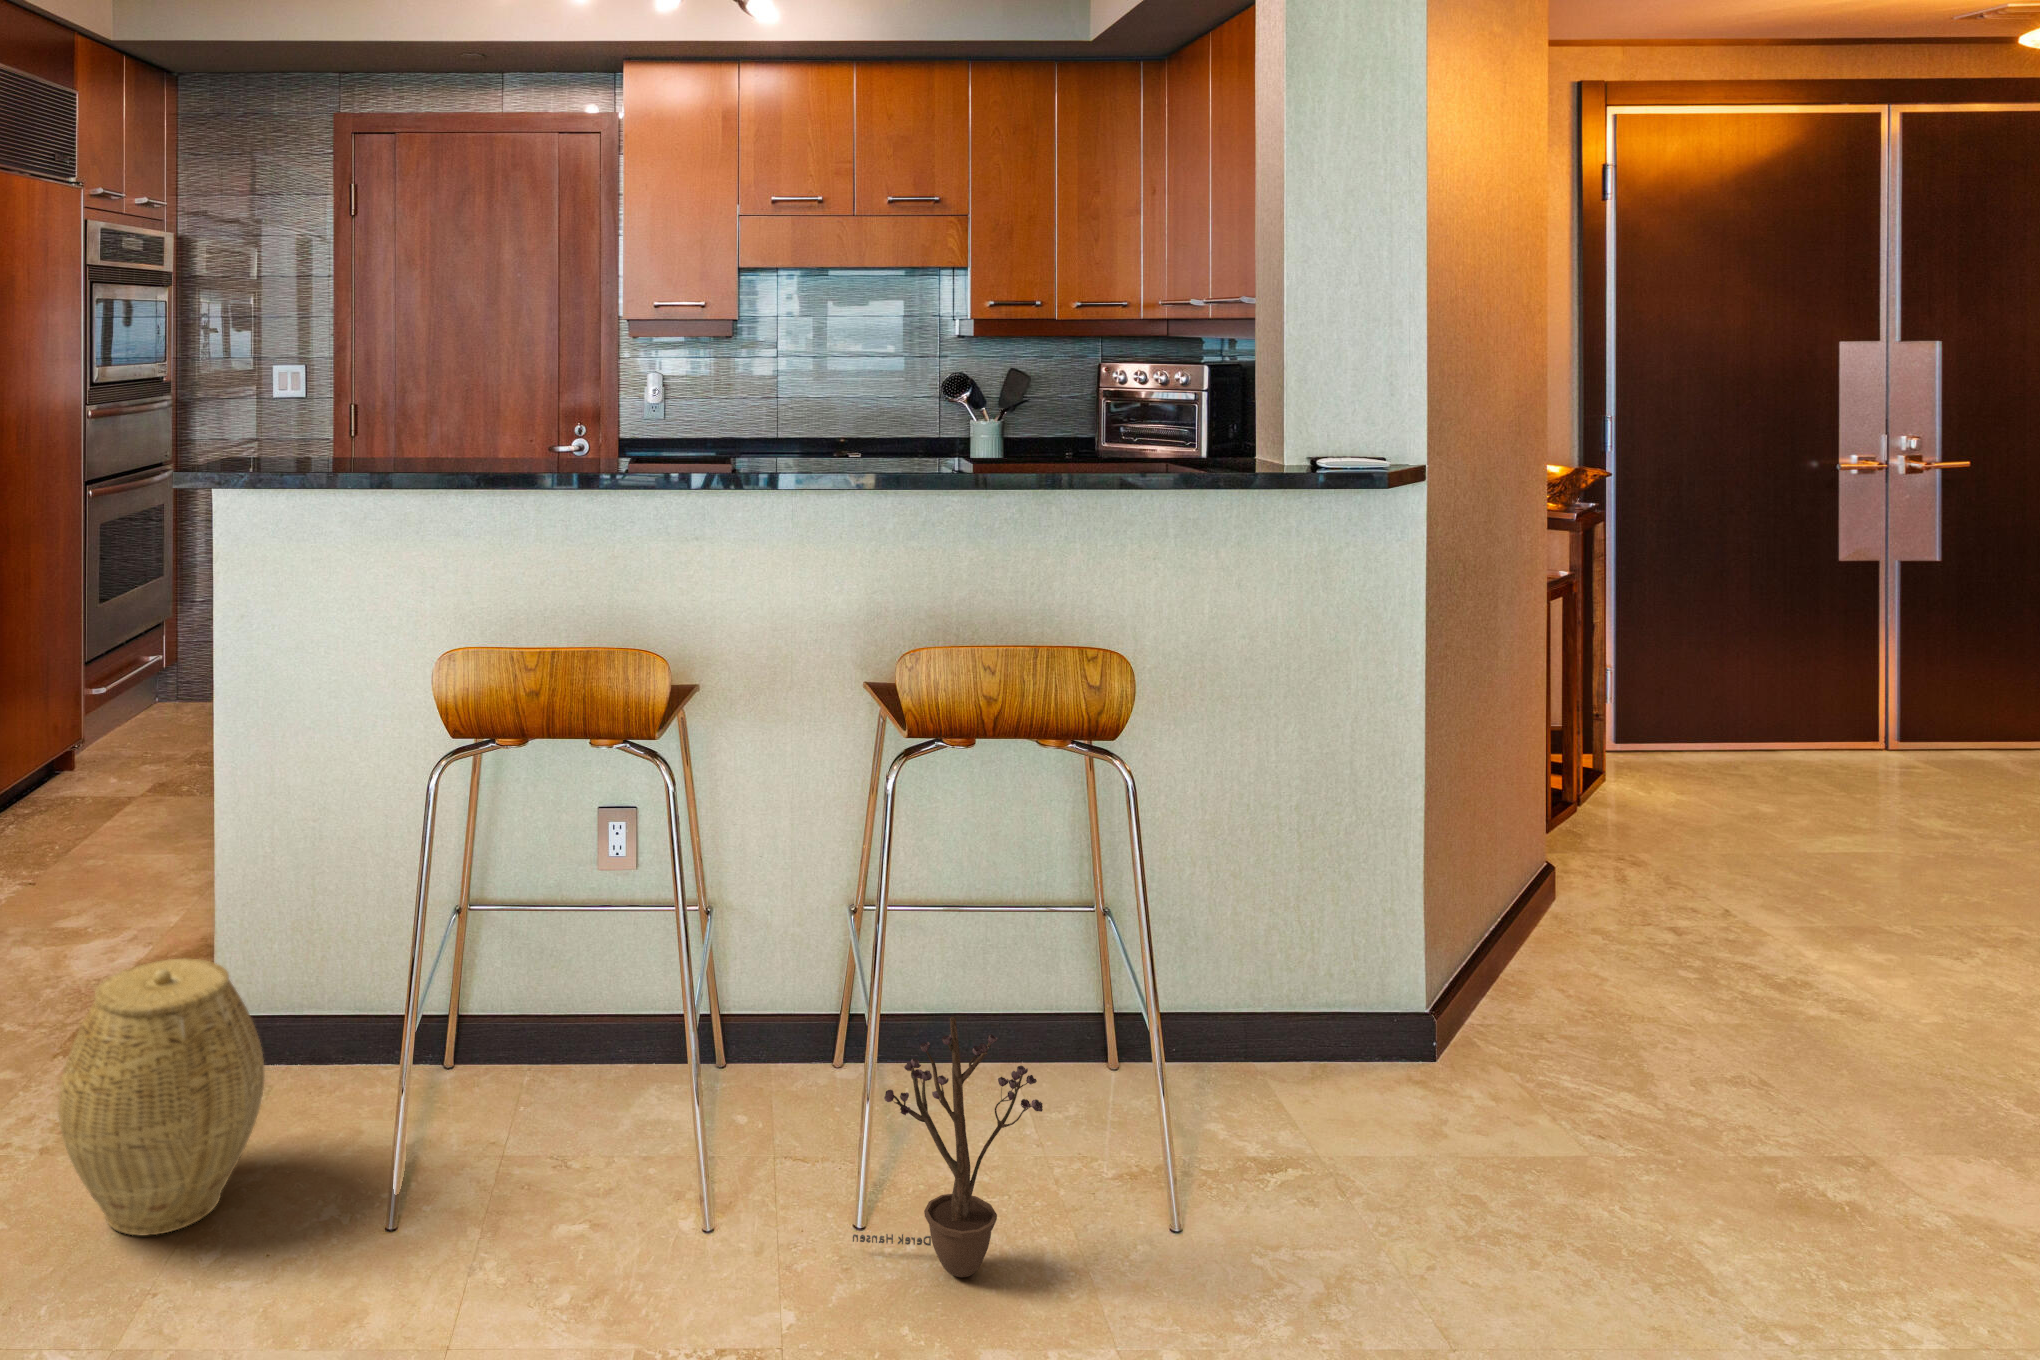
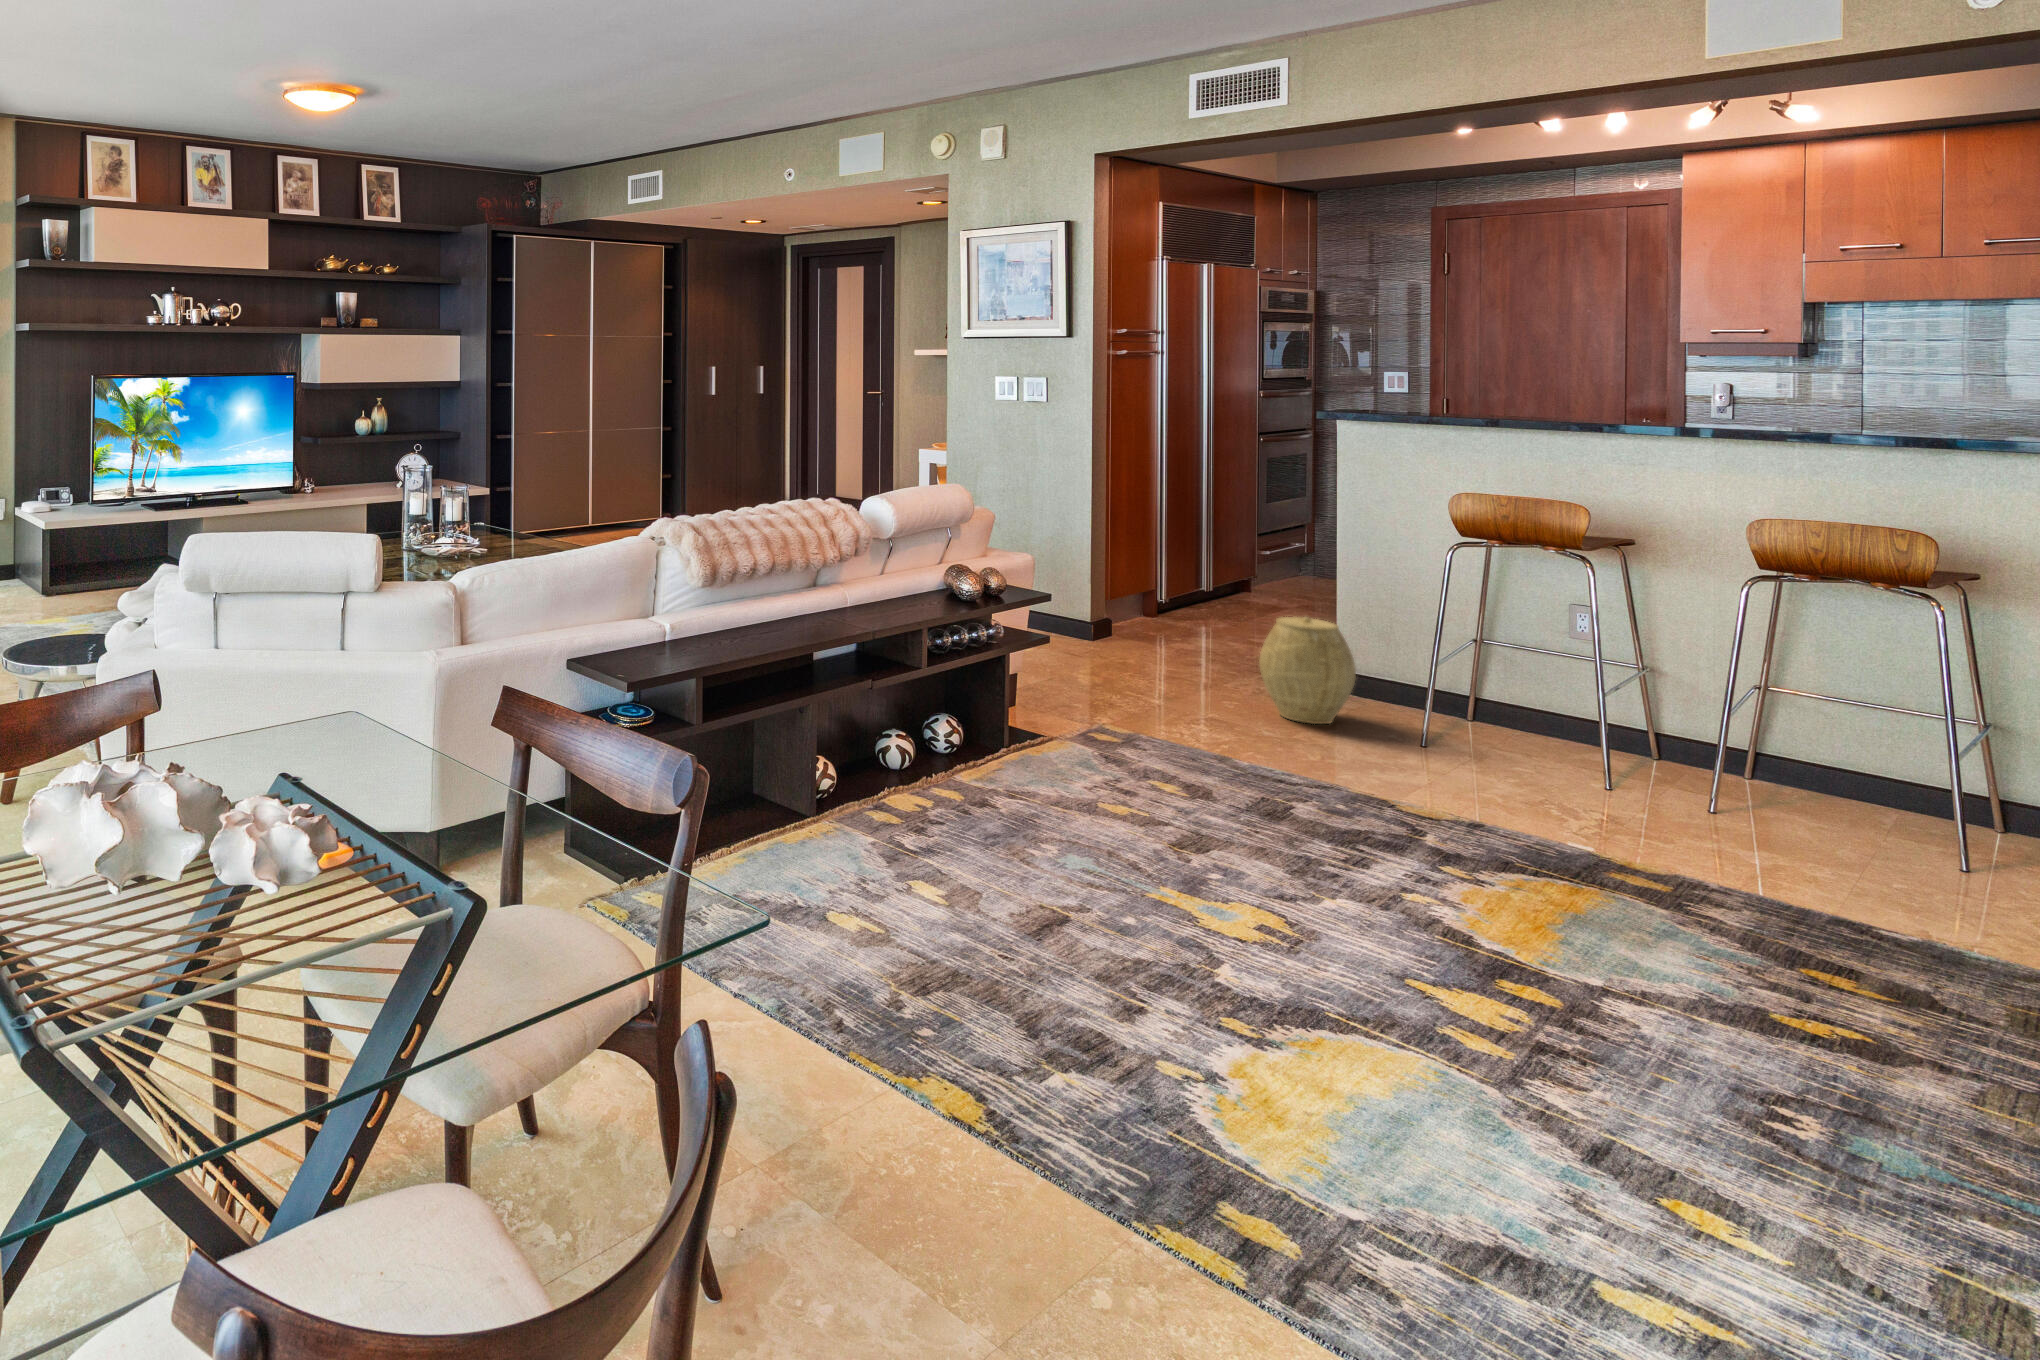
decorative plant: present [853,1017,1043,1277] -> none [1694,701,1827,838]

